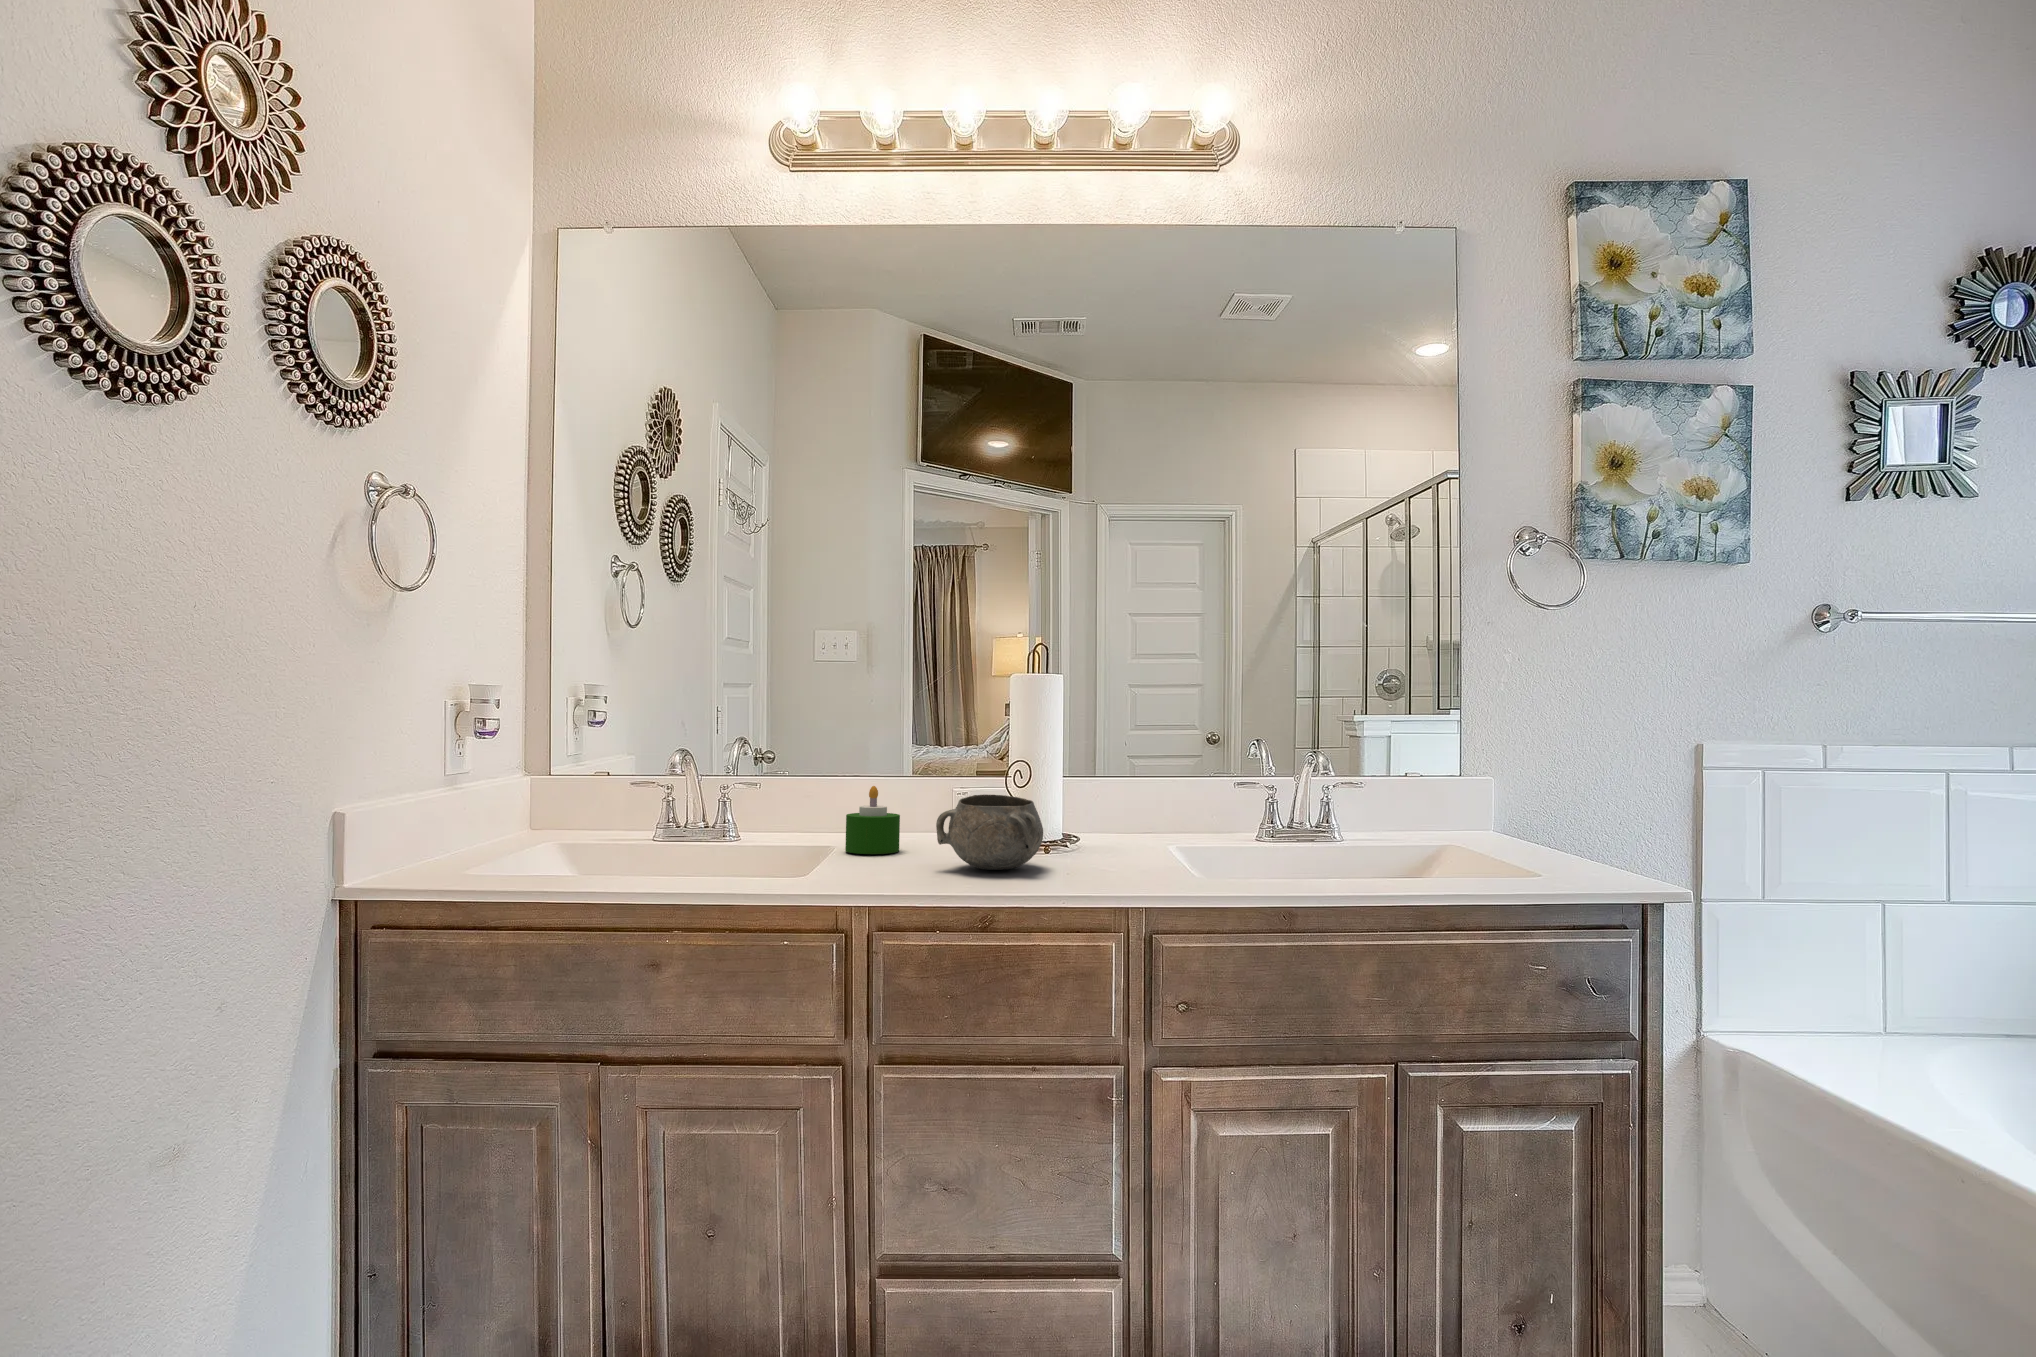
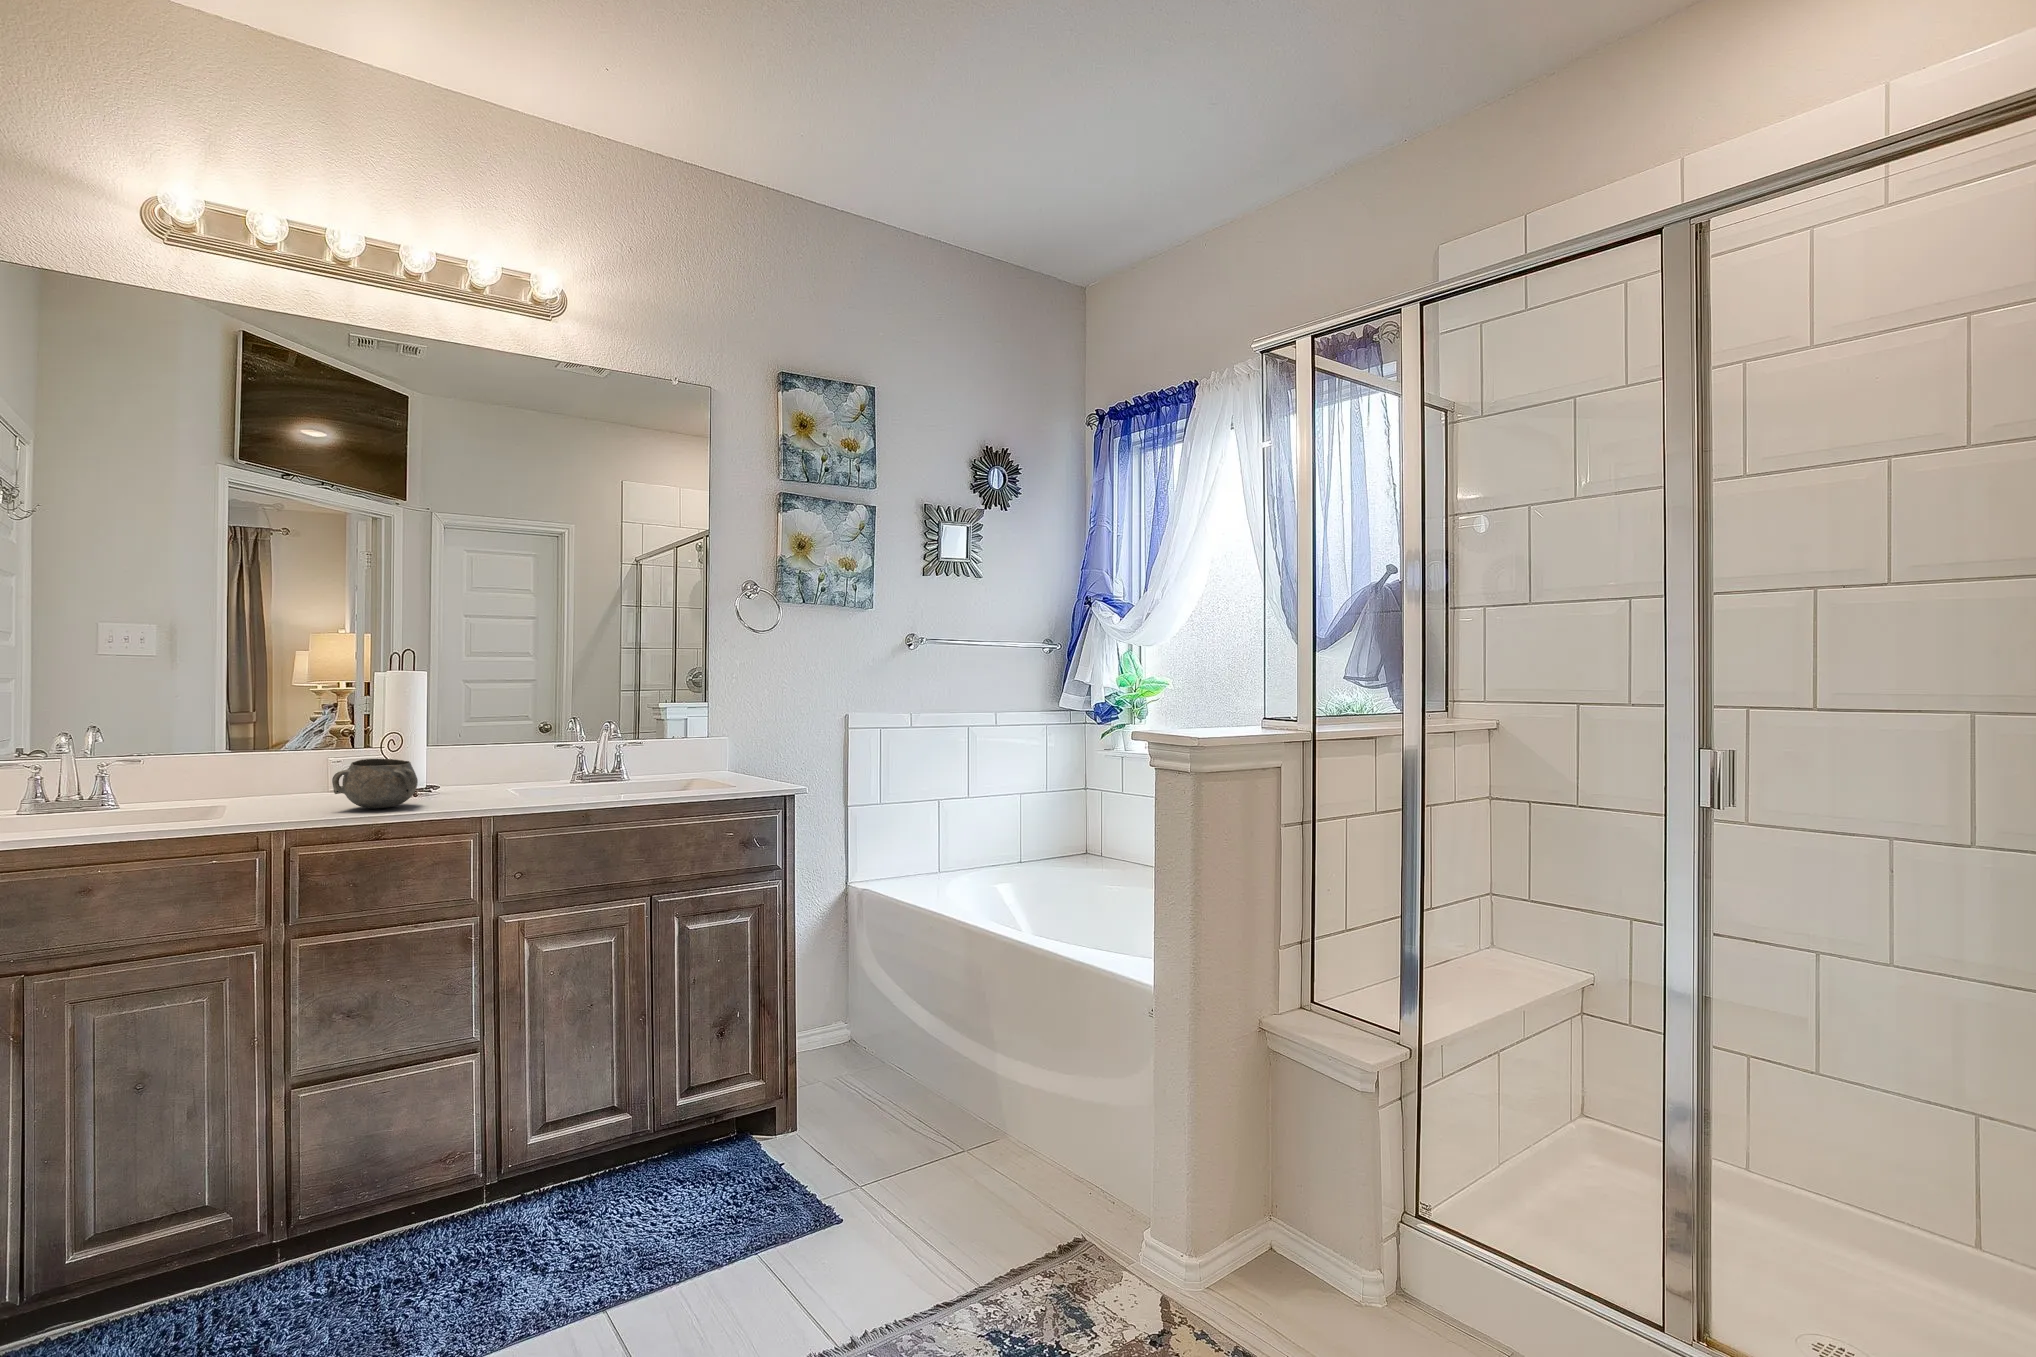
candle: present [845,786,900,854] -> none [240,758,290,808]

